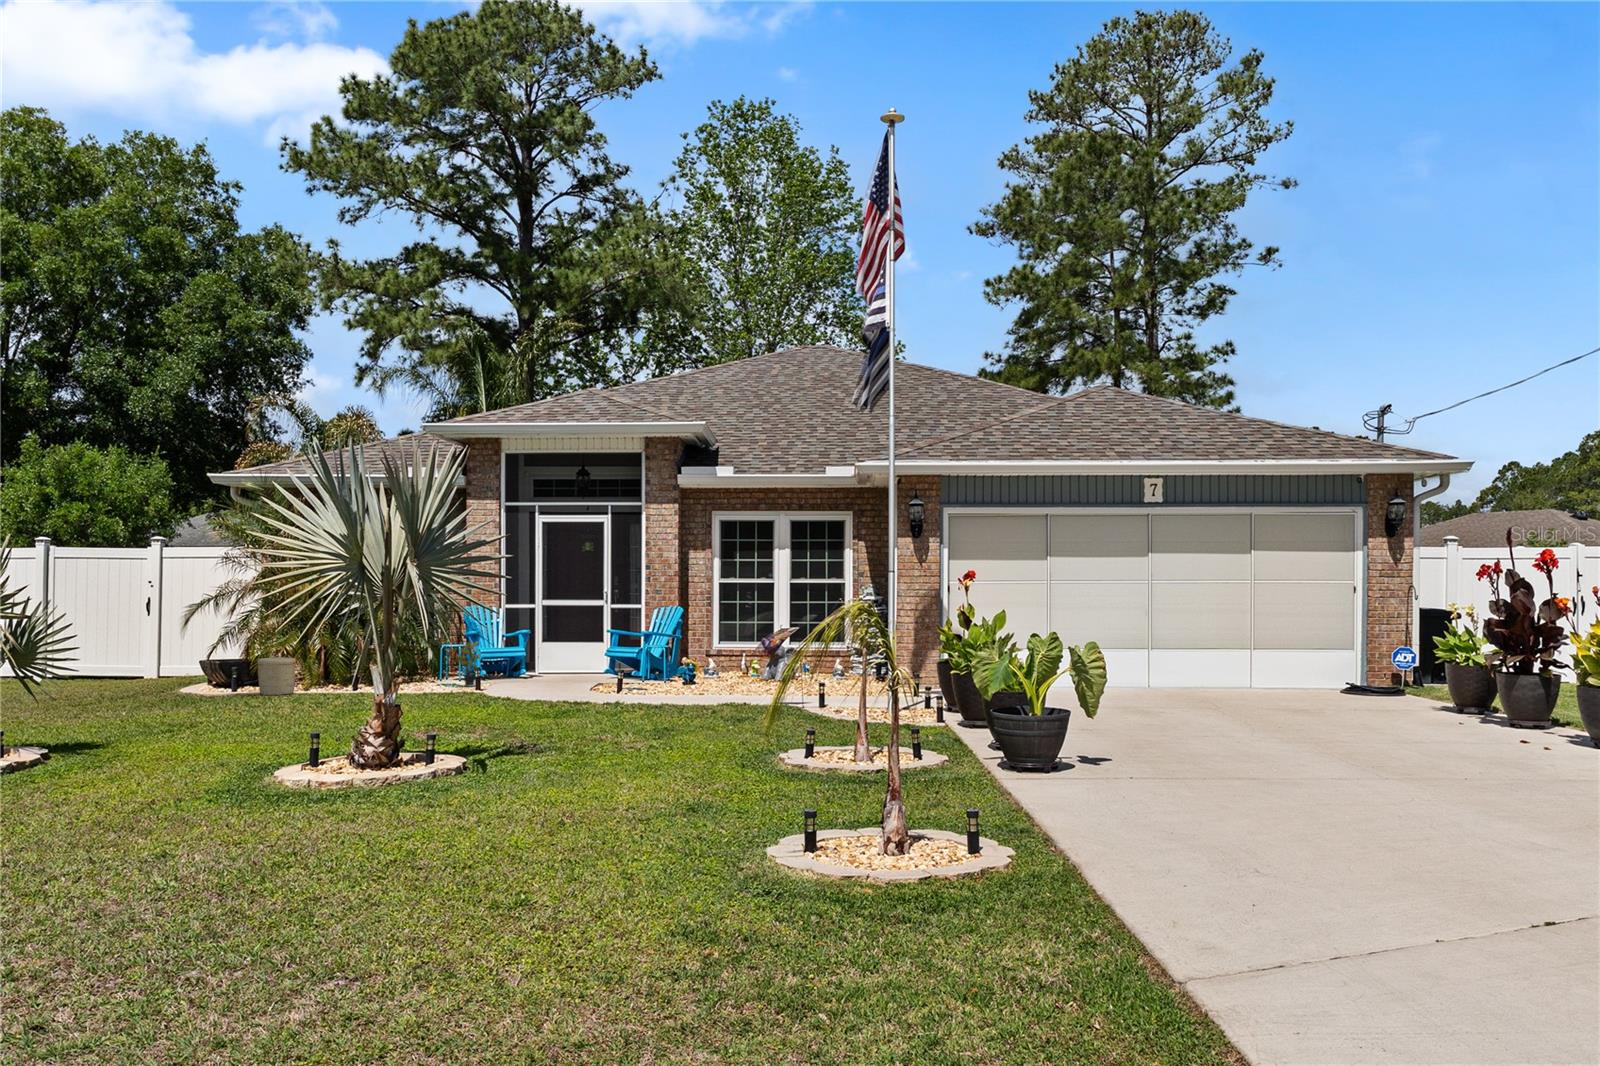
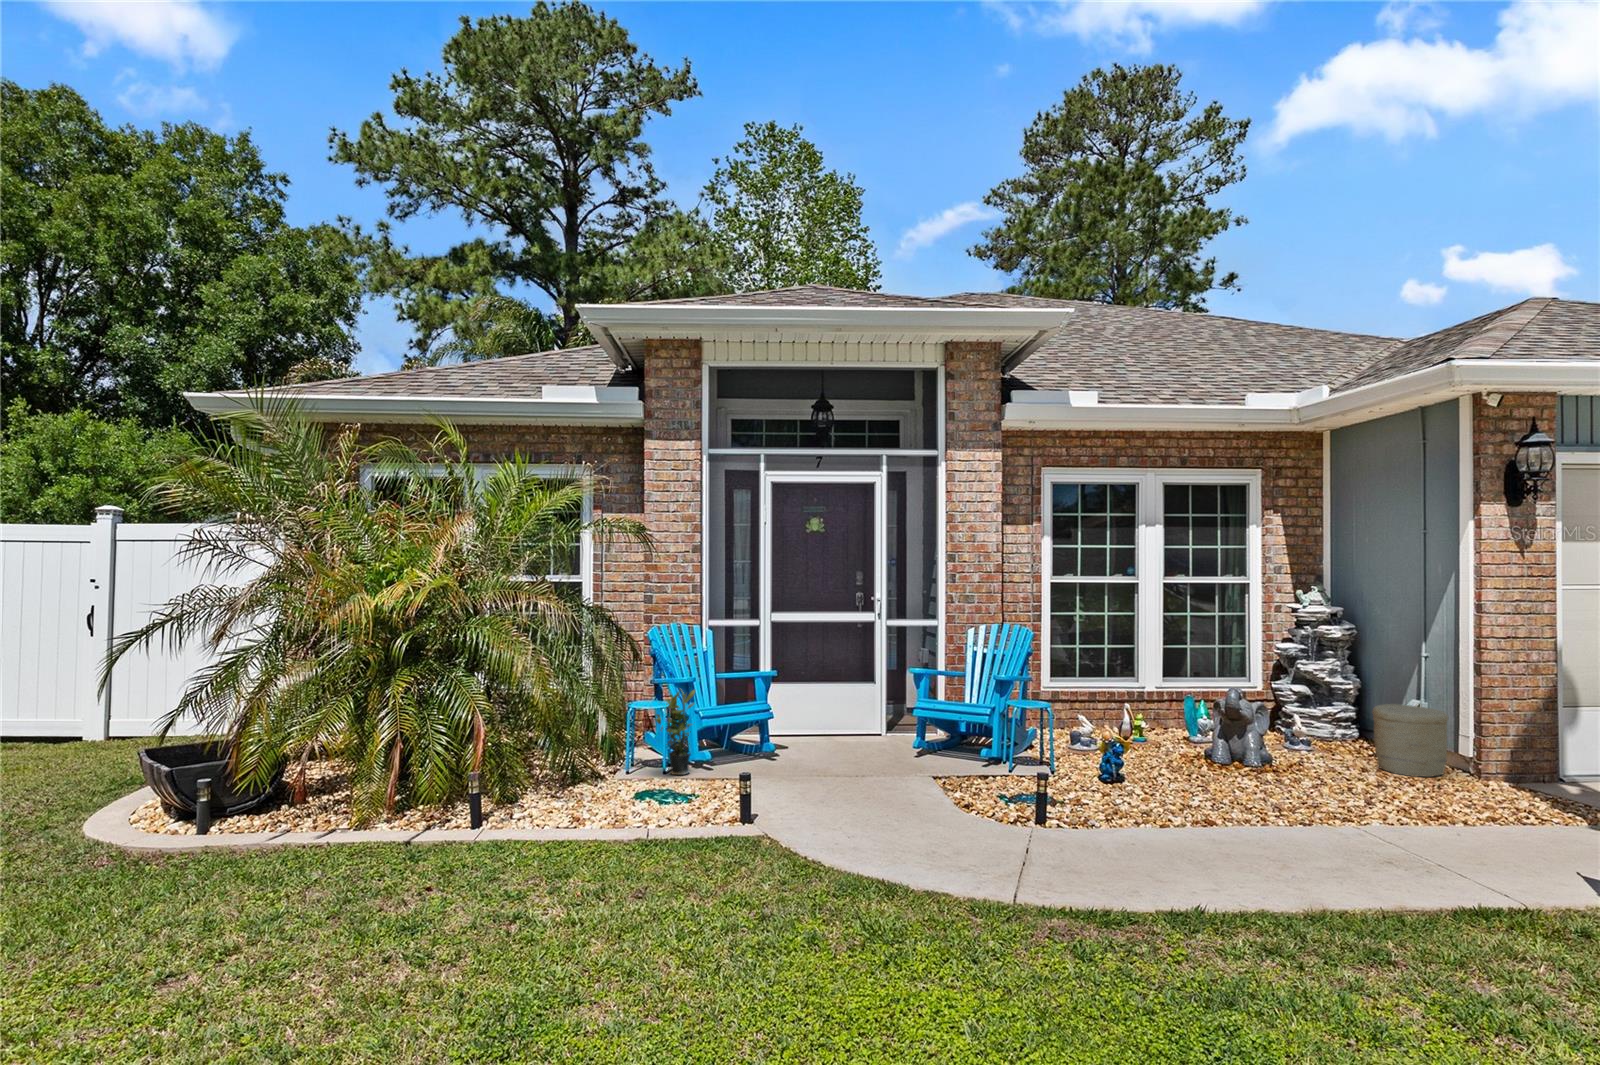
woven basket: present [257,657,296,695] -> present [1372,704,1448,777]

